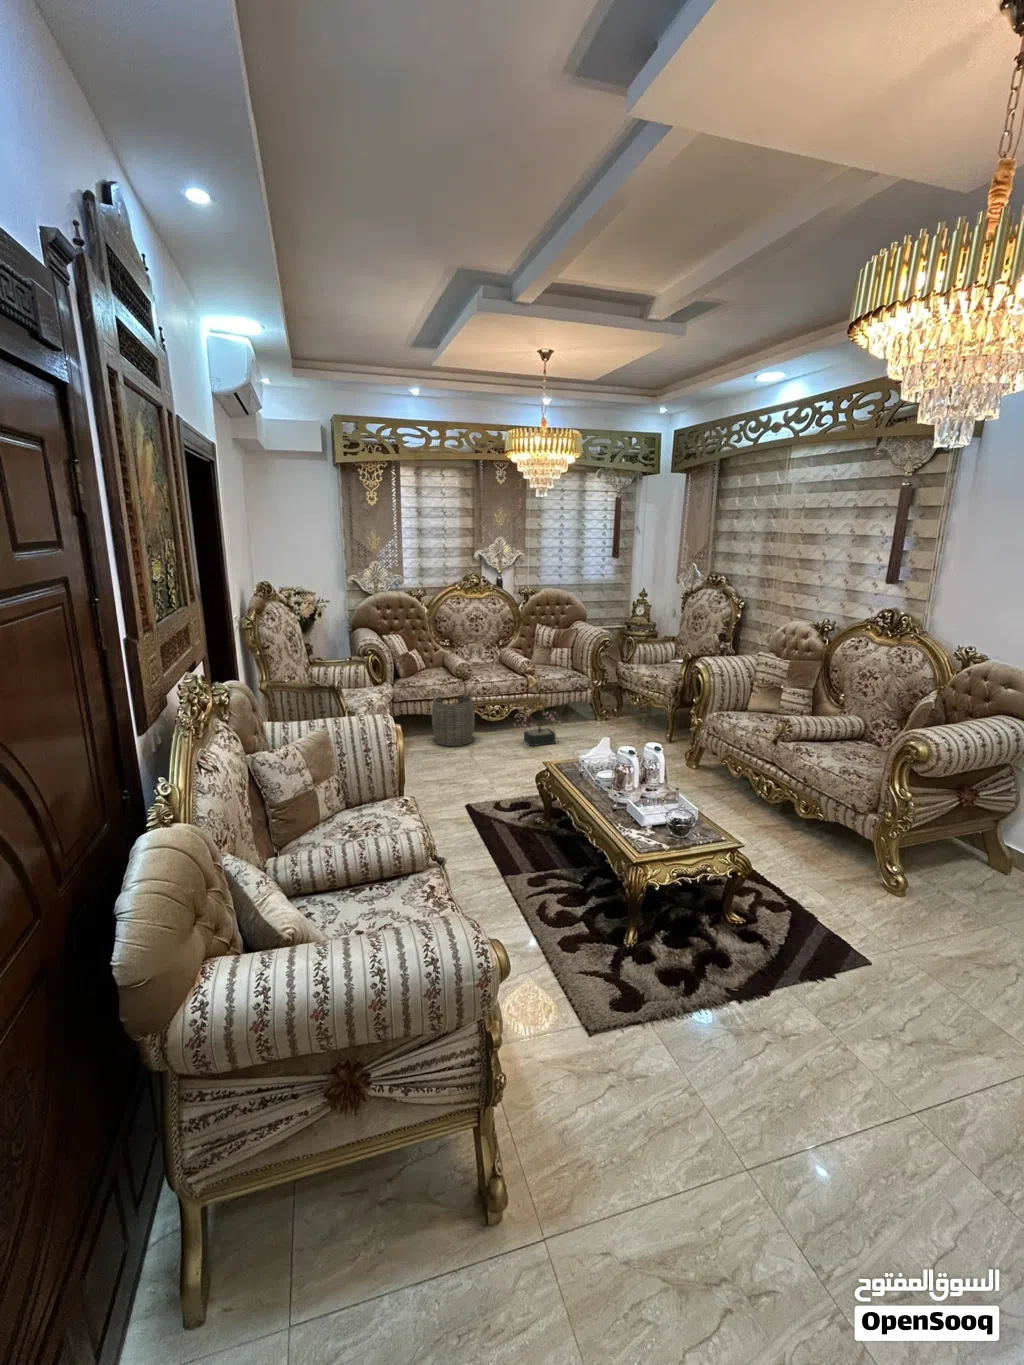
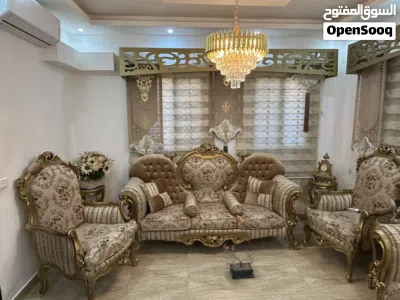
woven basket: present [432,695,475,746] -> none [164,230,194,272]

